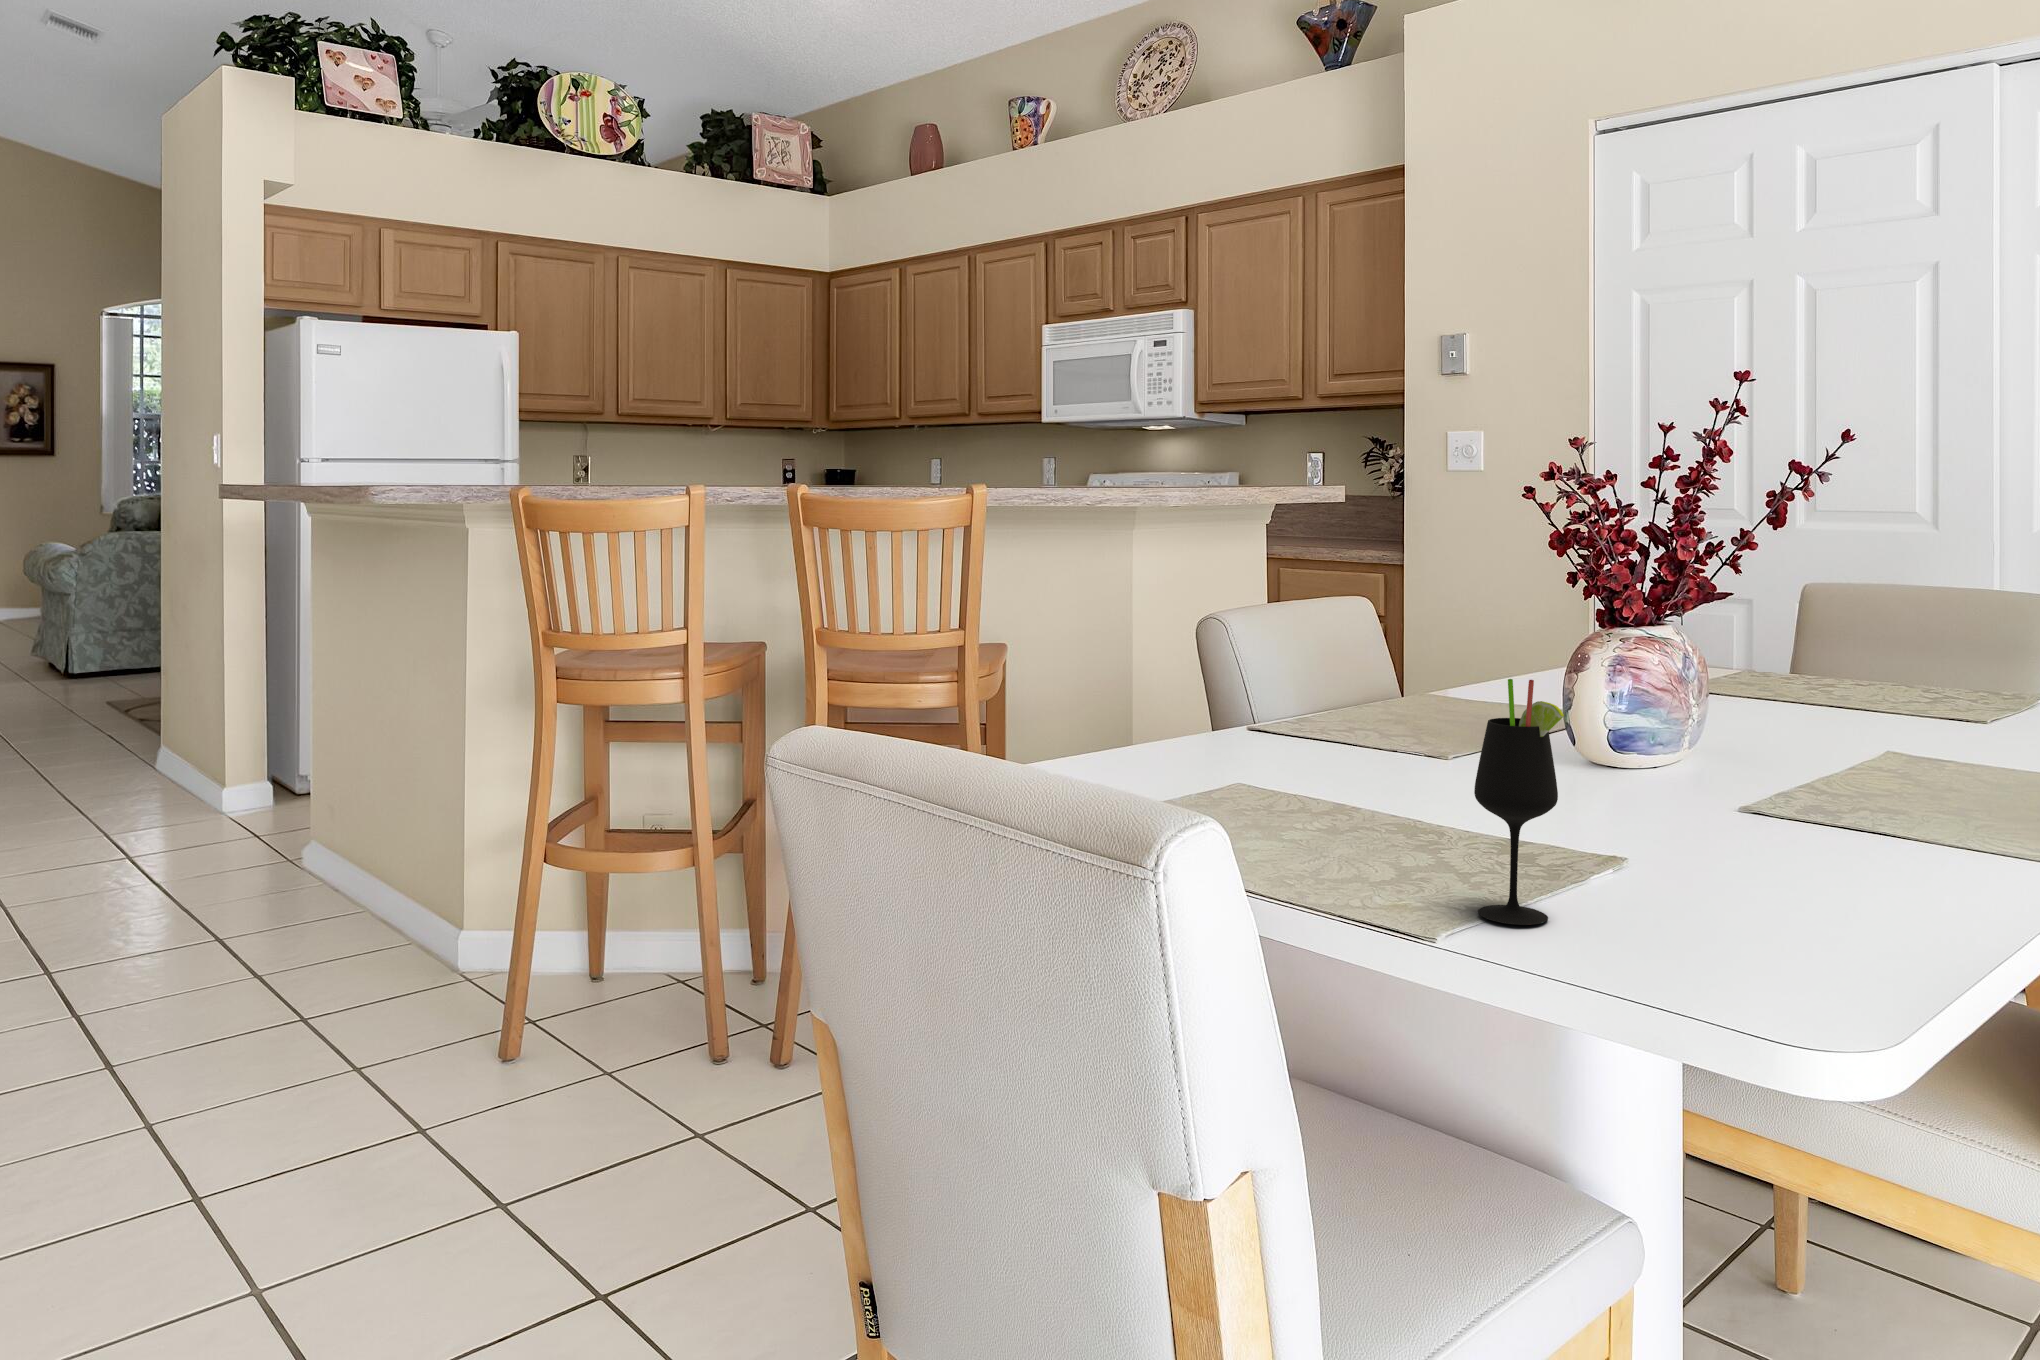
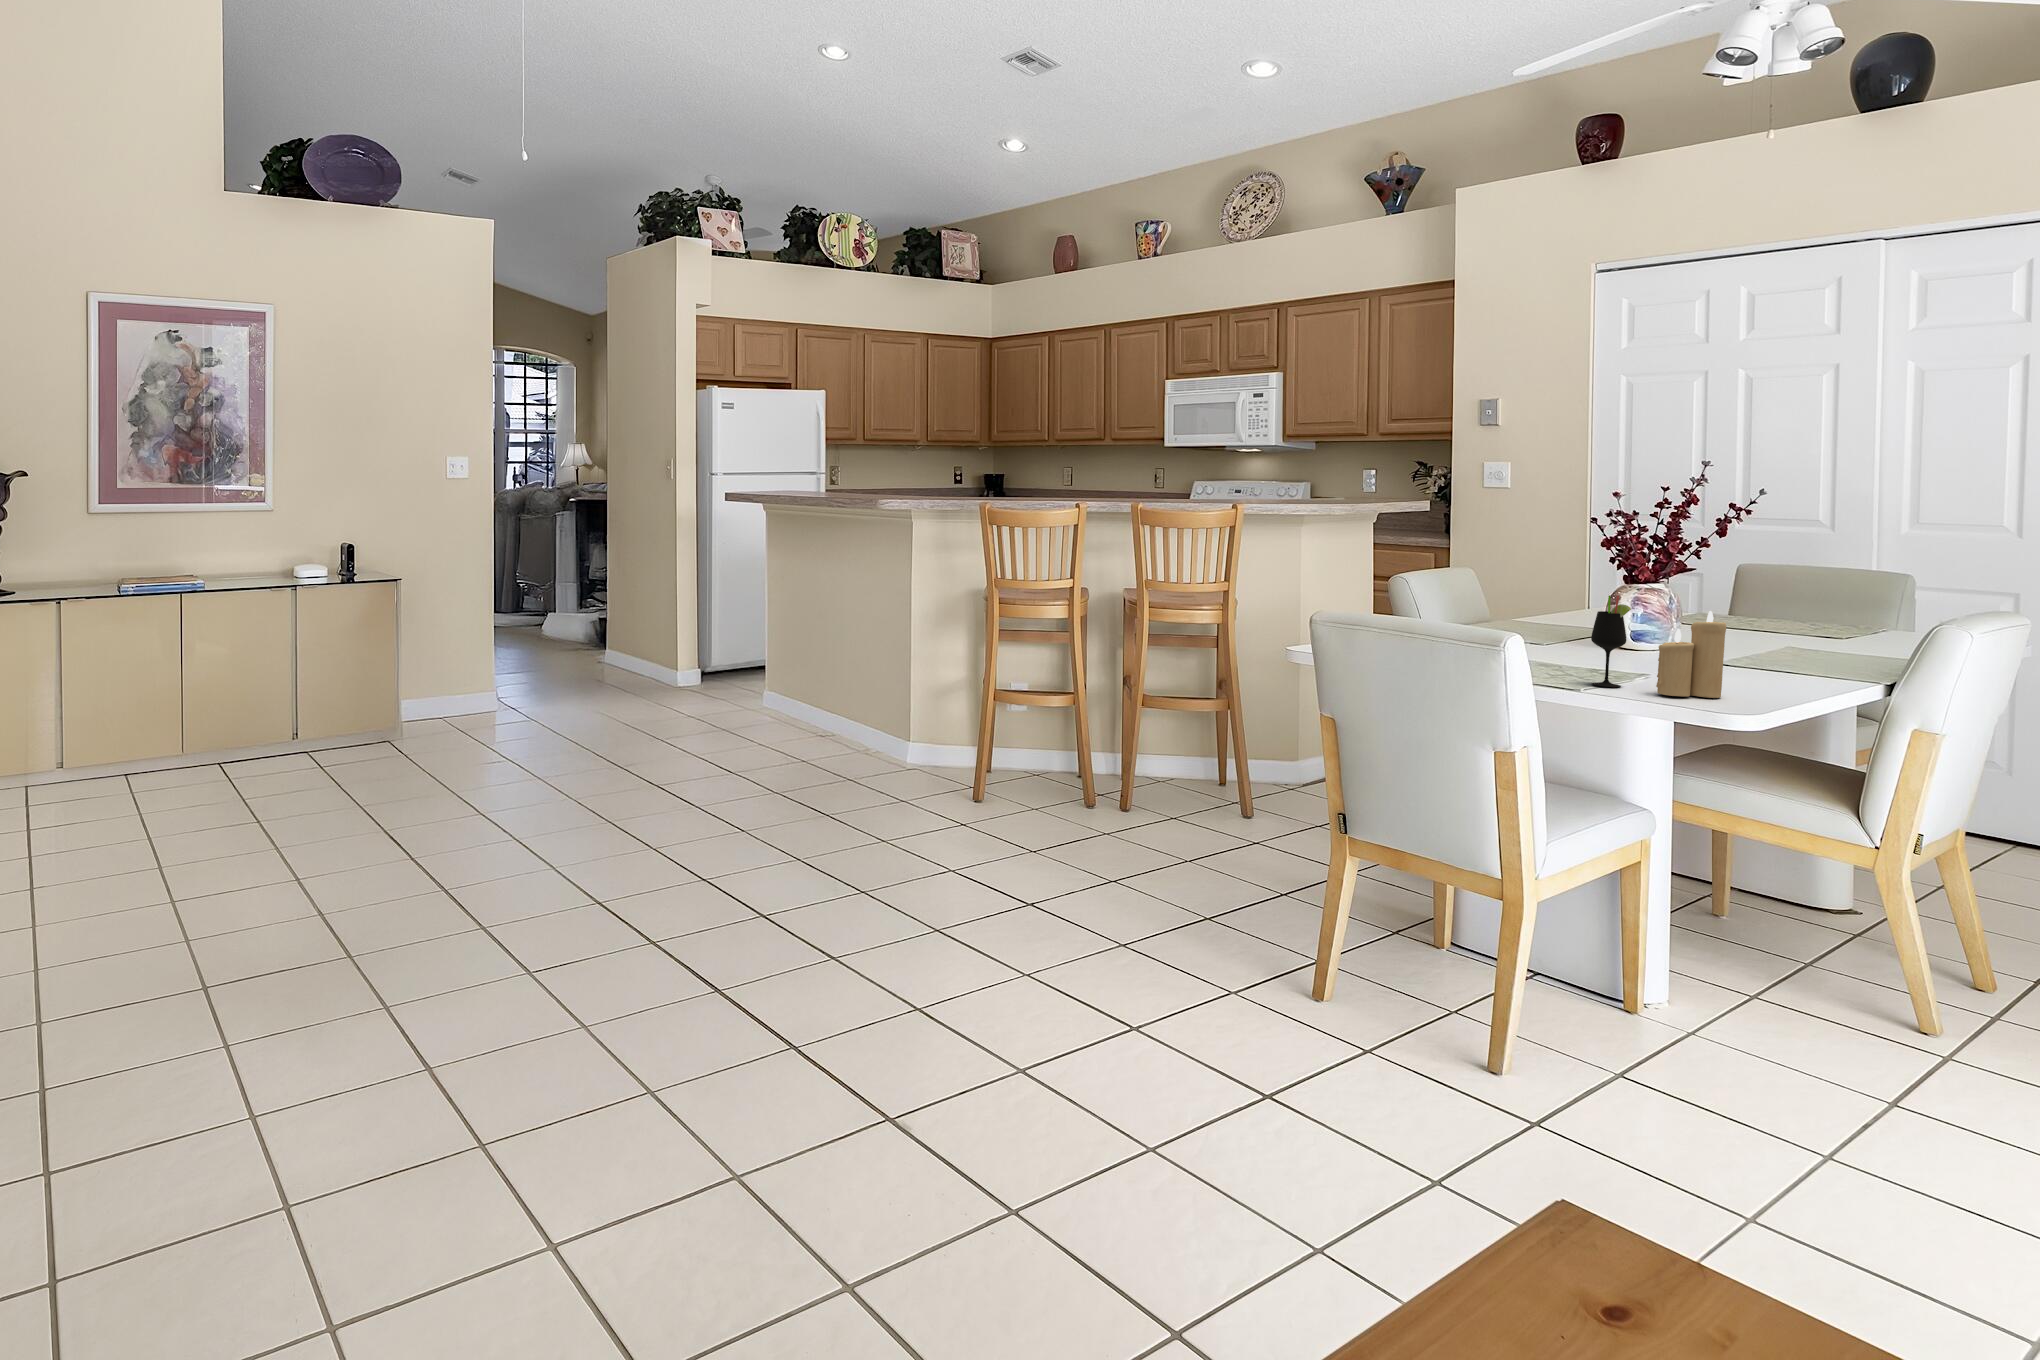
candle: none [1628,721,1801,970] -> present [1656,611,1726,698]

